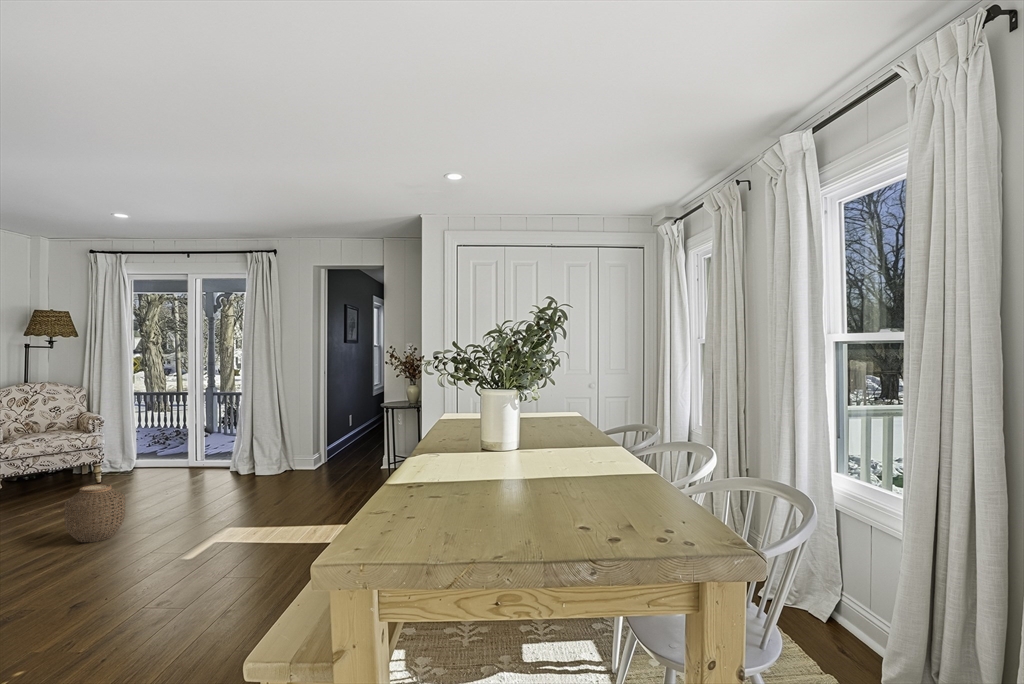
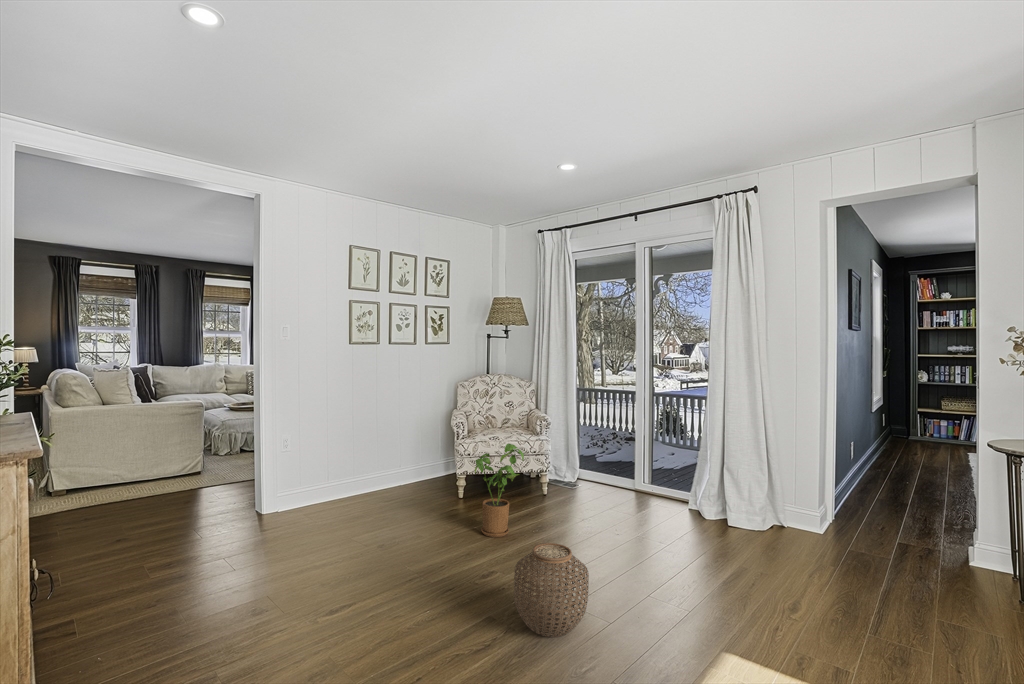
house plant: none [20,434,74,512] -> present [475,443,525,537]

